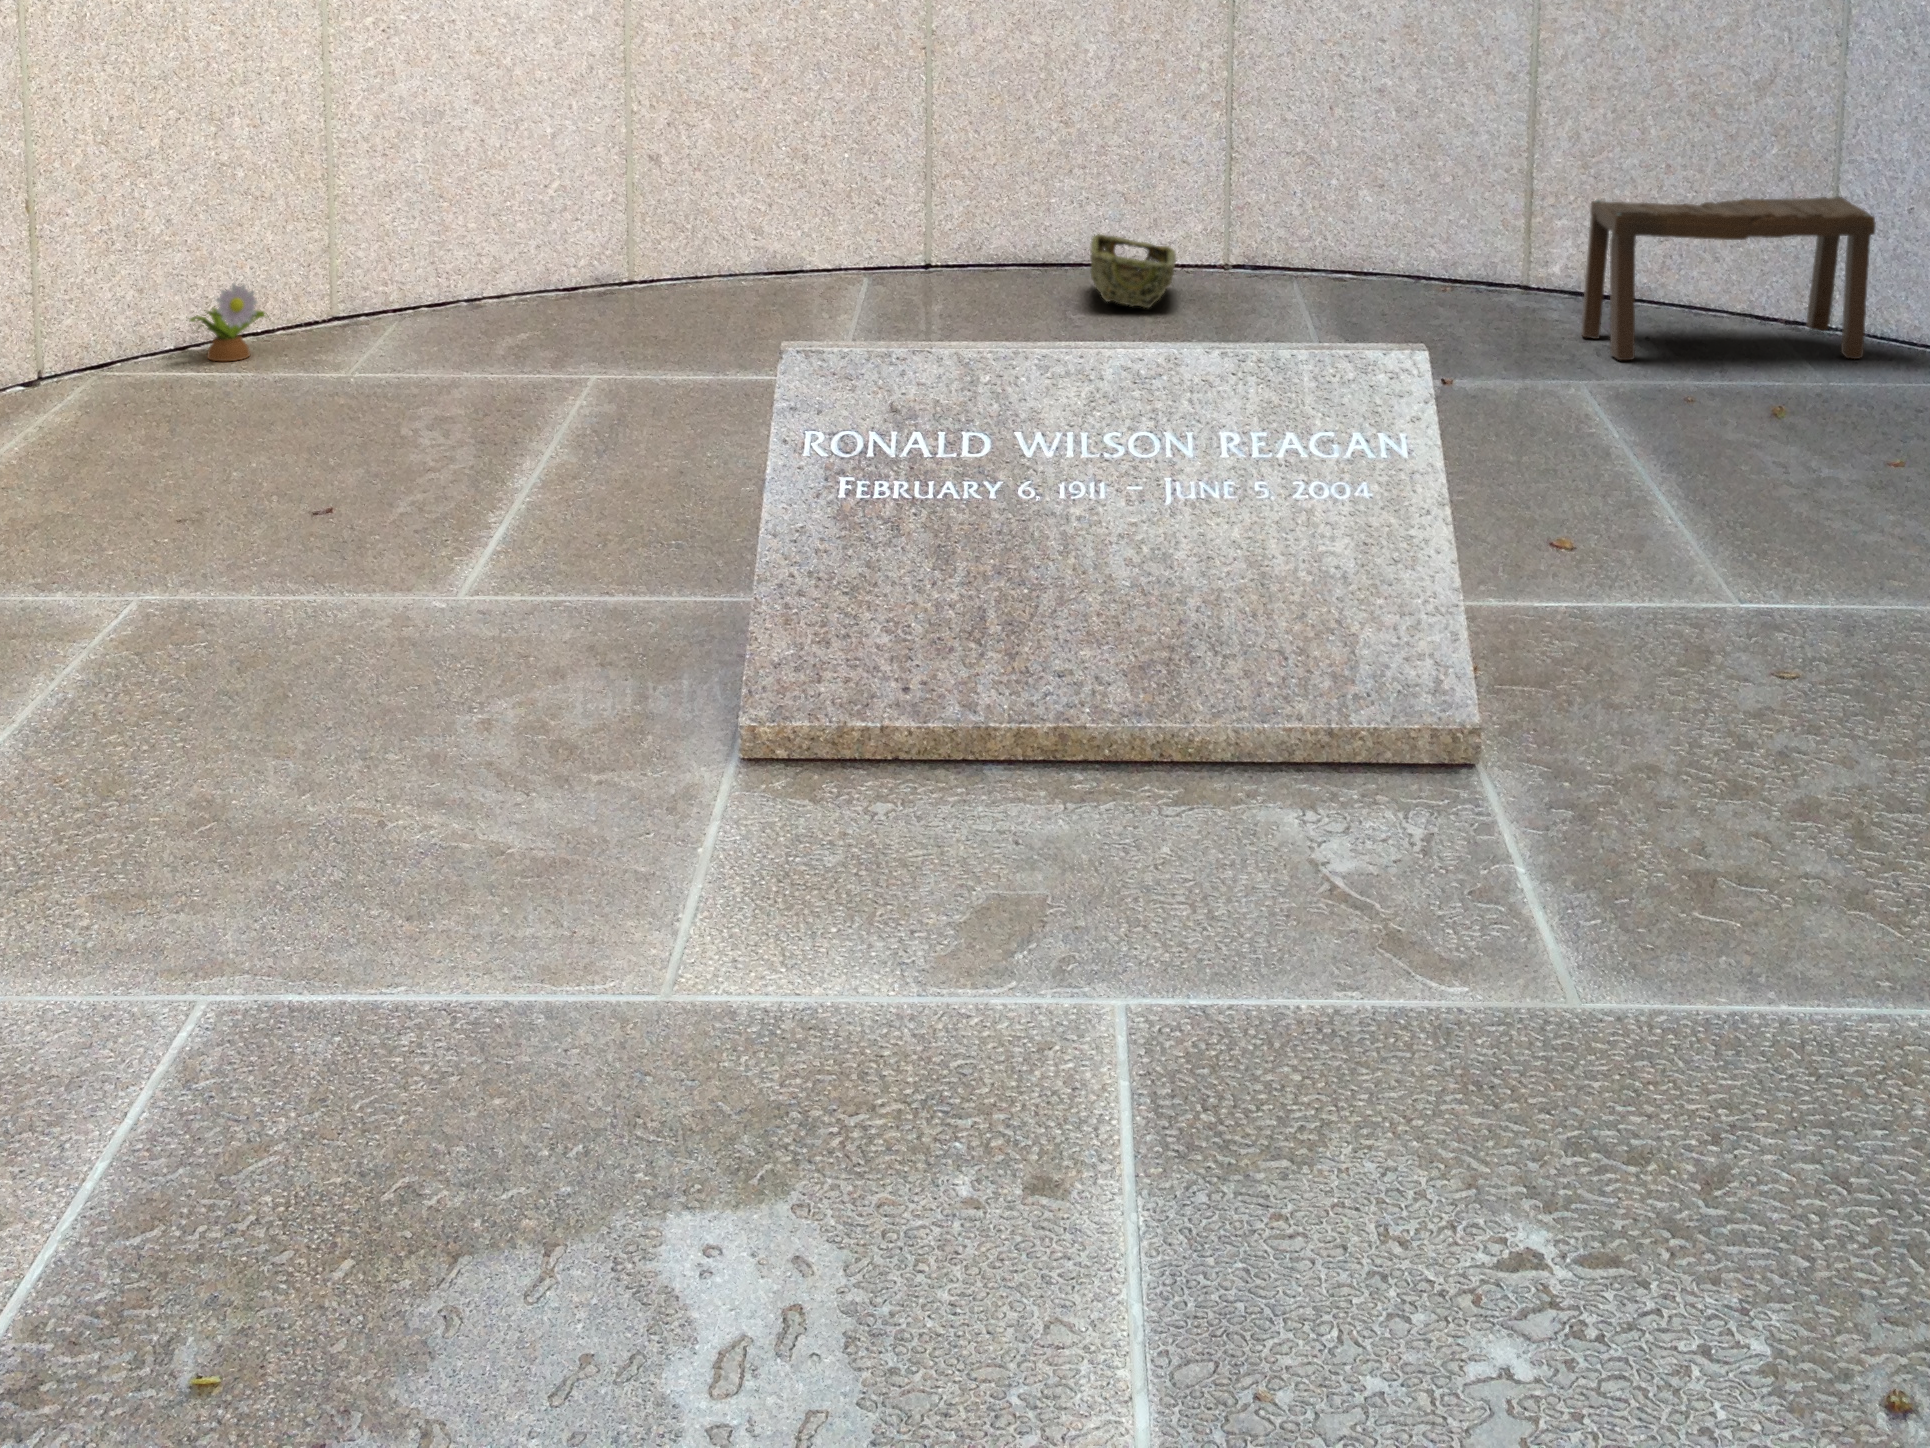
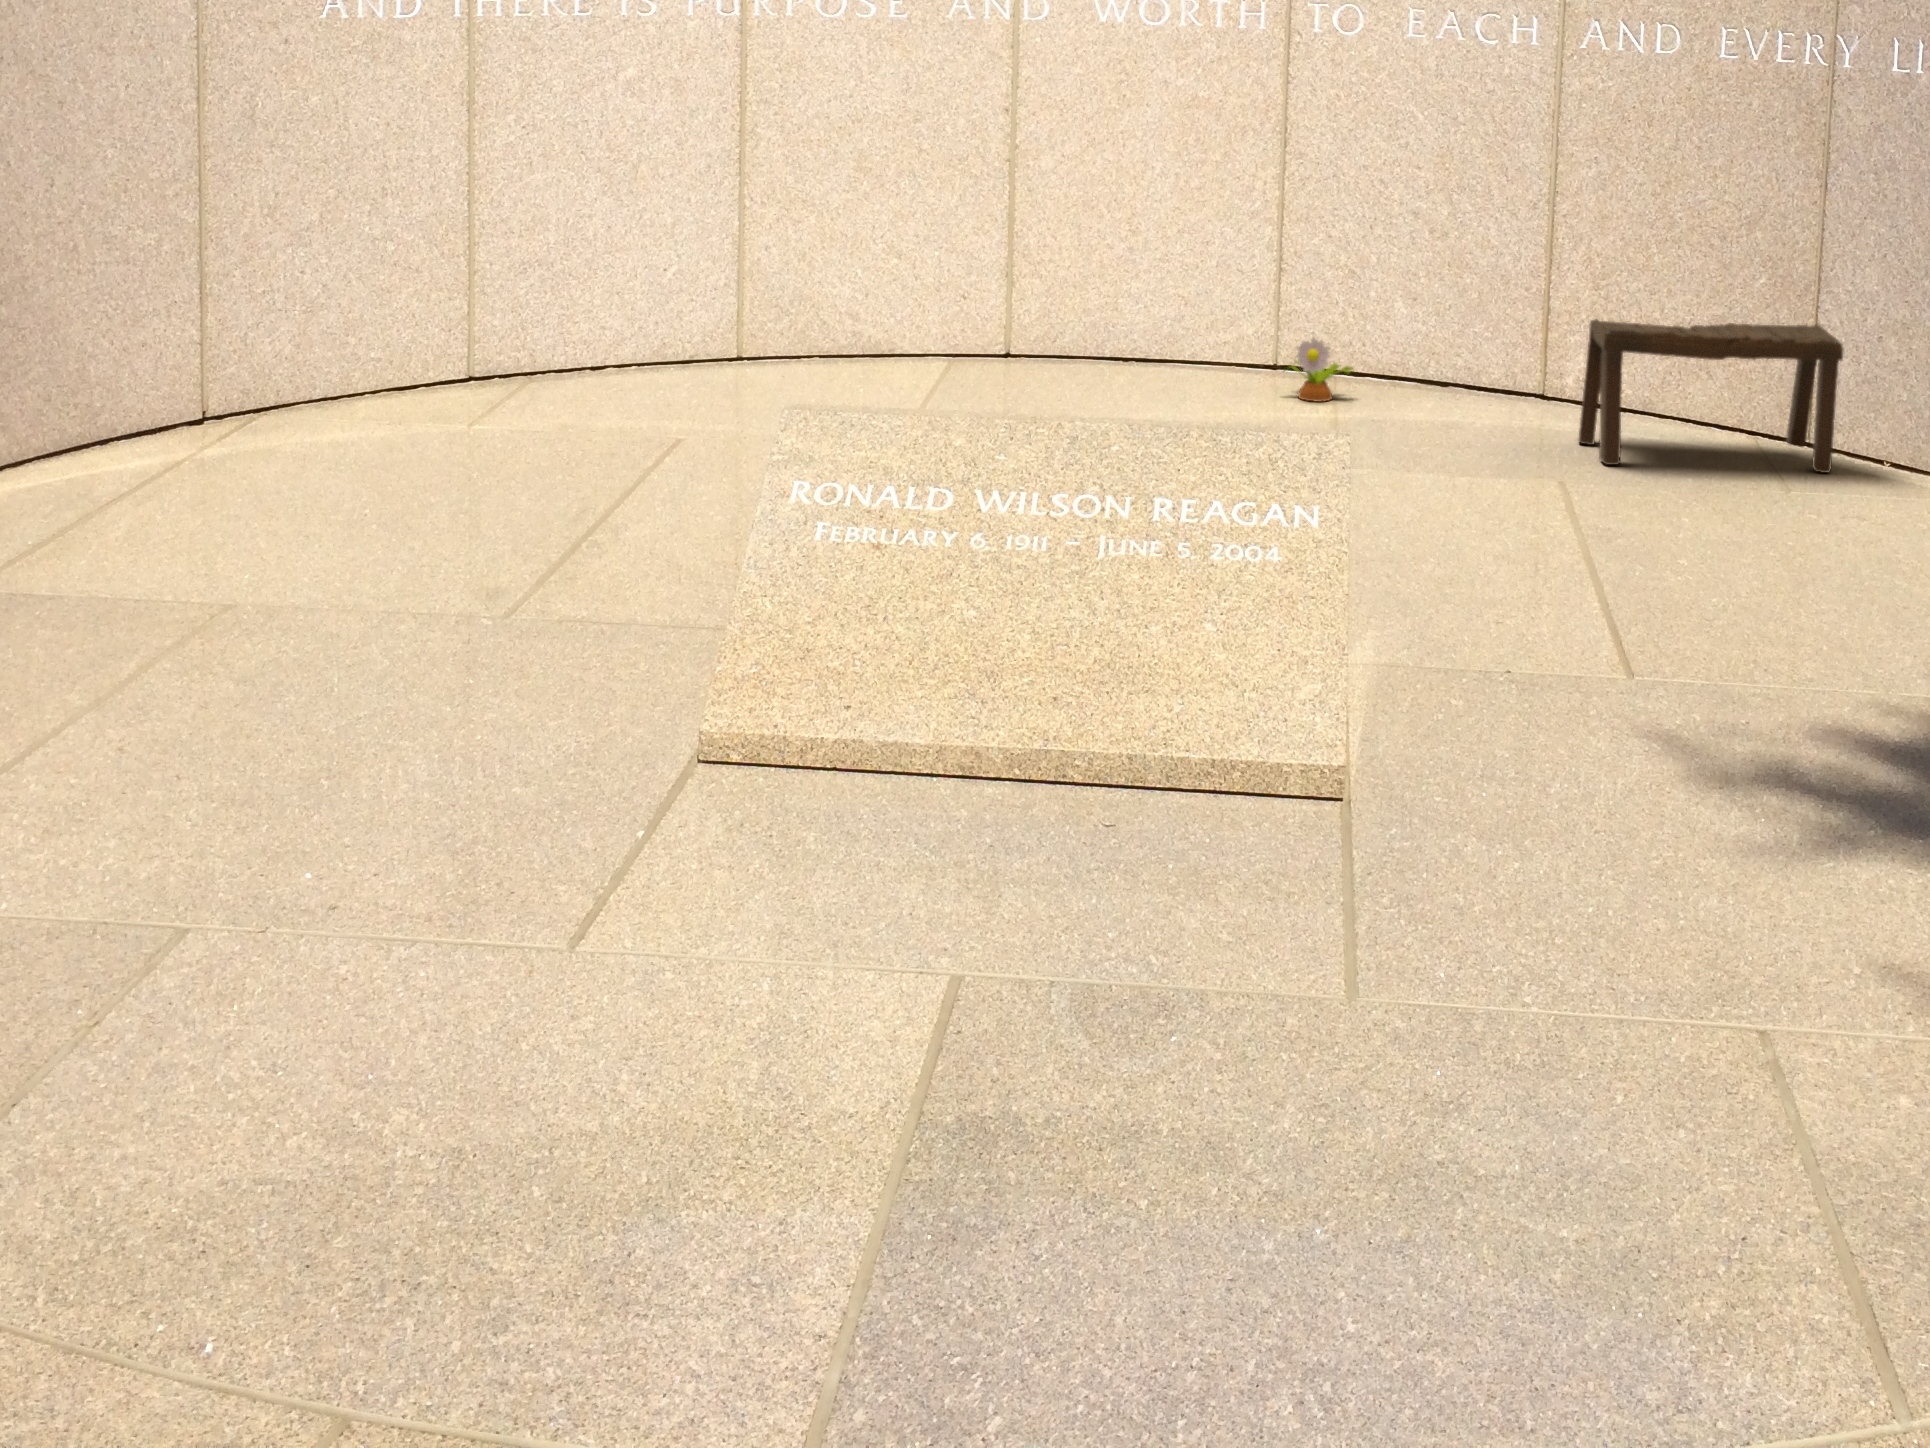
woven basket: present [1090,234,1176,308] -> none [1142,334,1222,401]
decorative plant: present [190,284,265,361] -> present [1288,338,1353,402]

